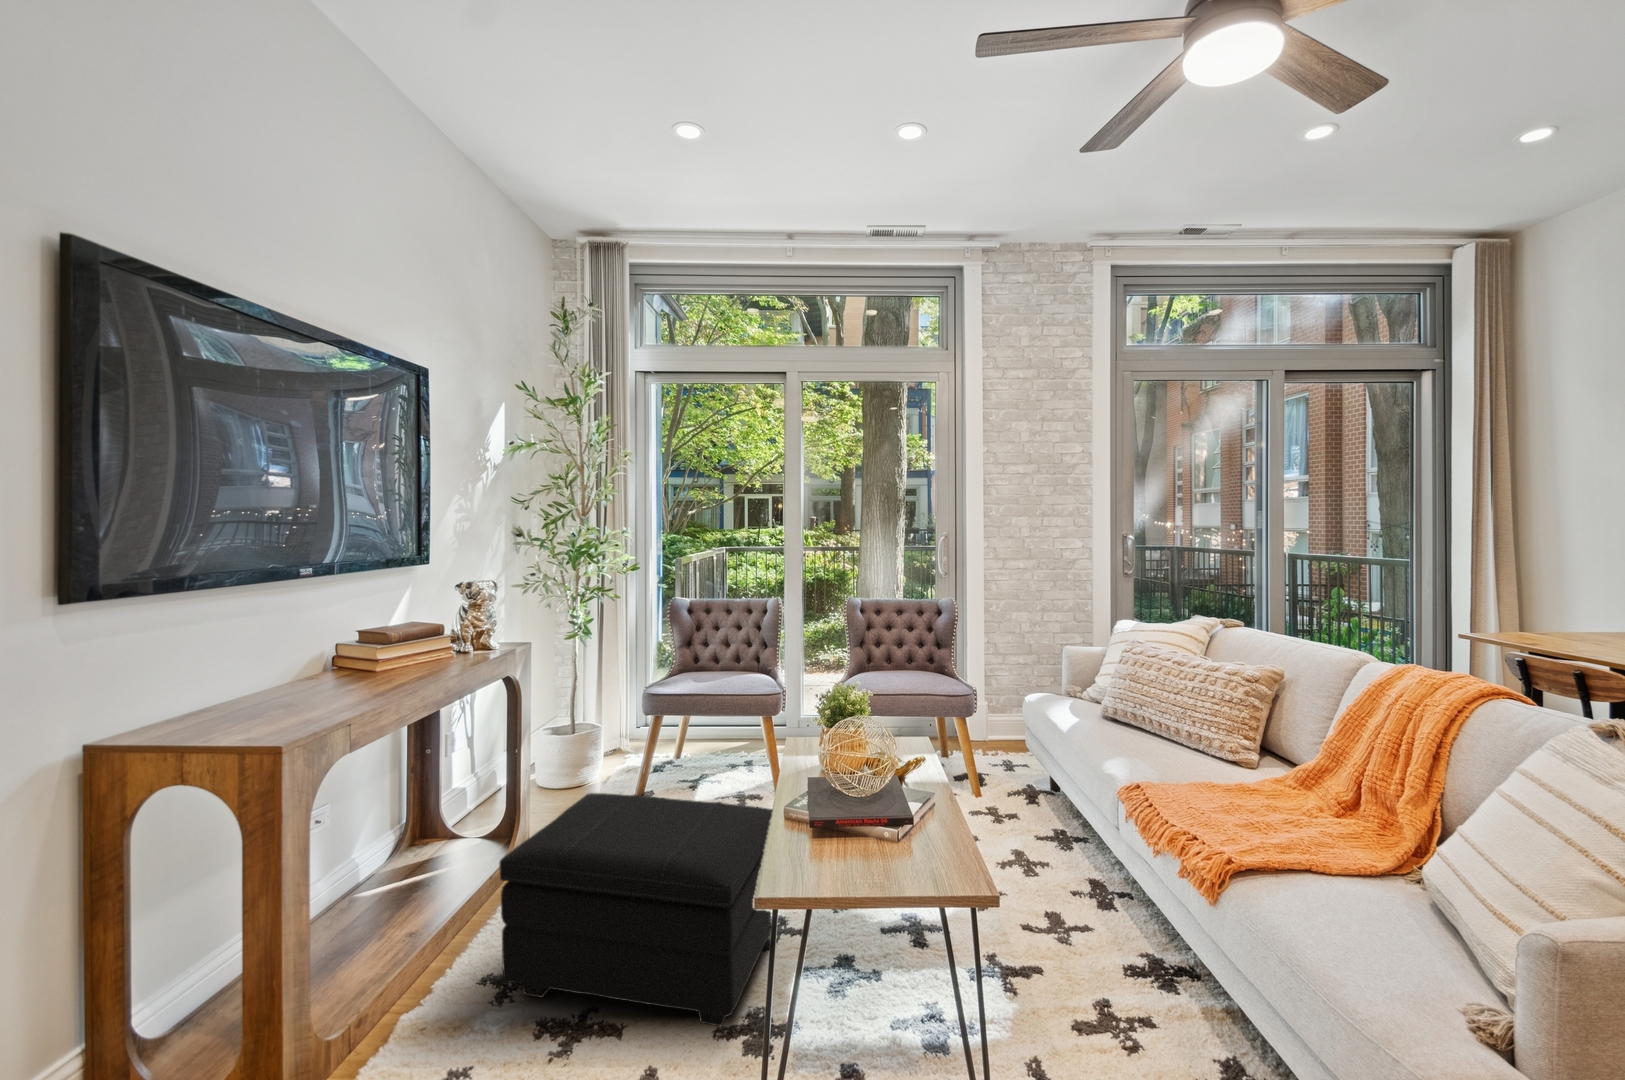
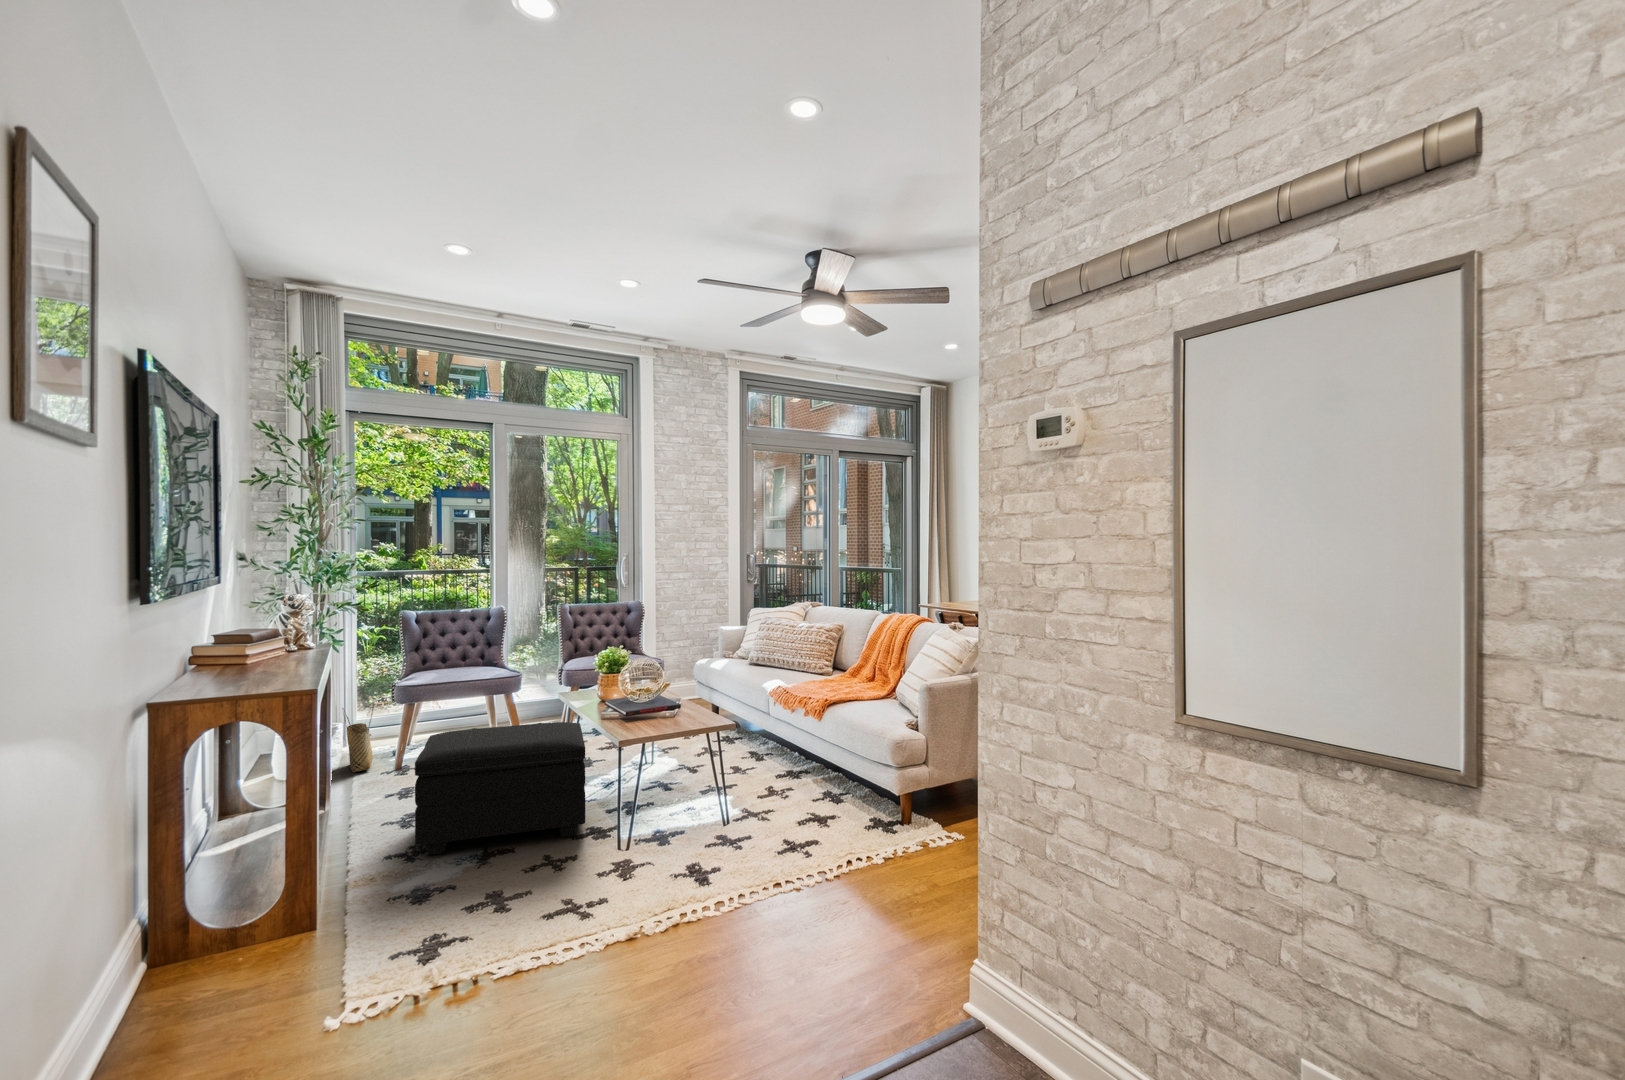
woven basket: none [592,707,628,786] -> present [342,703,374,772]

